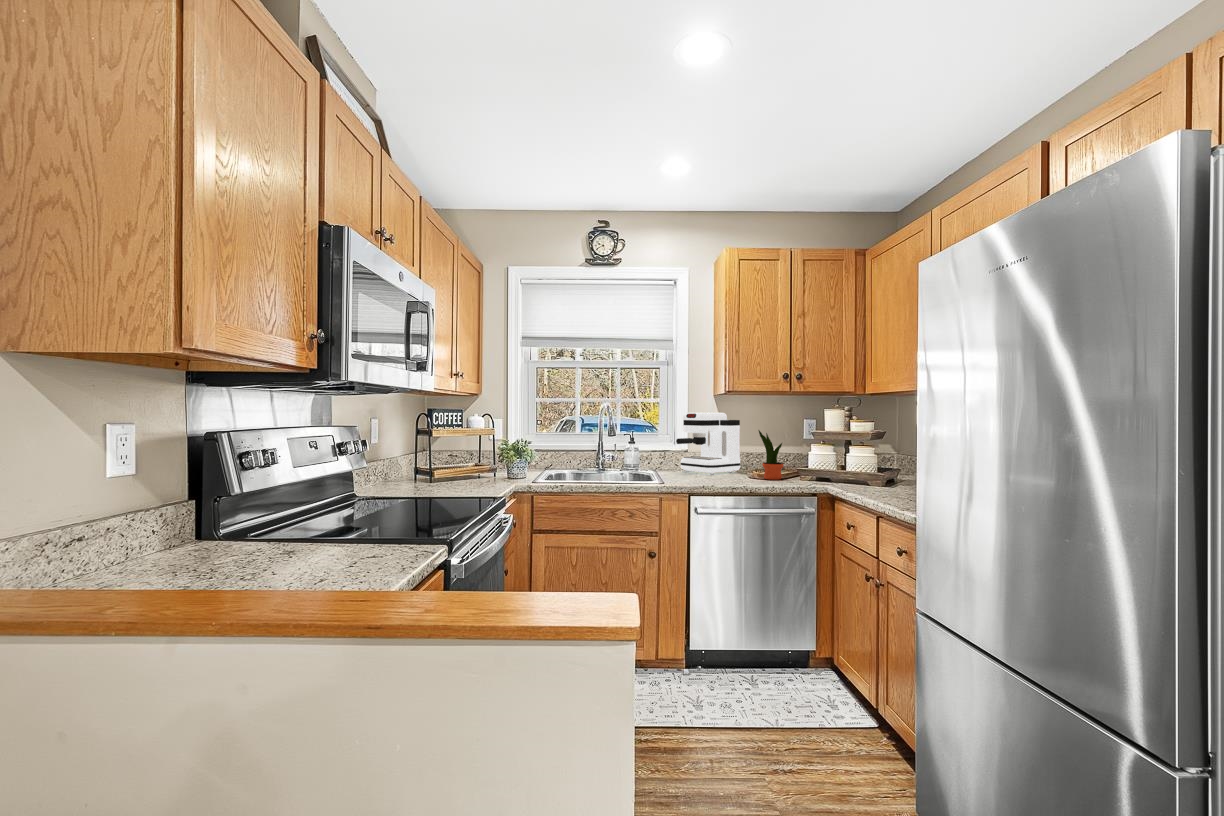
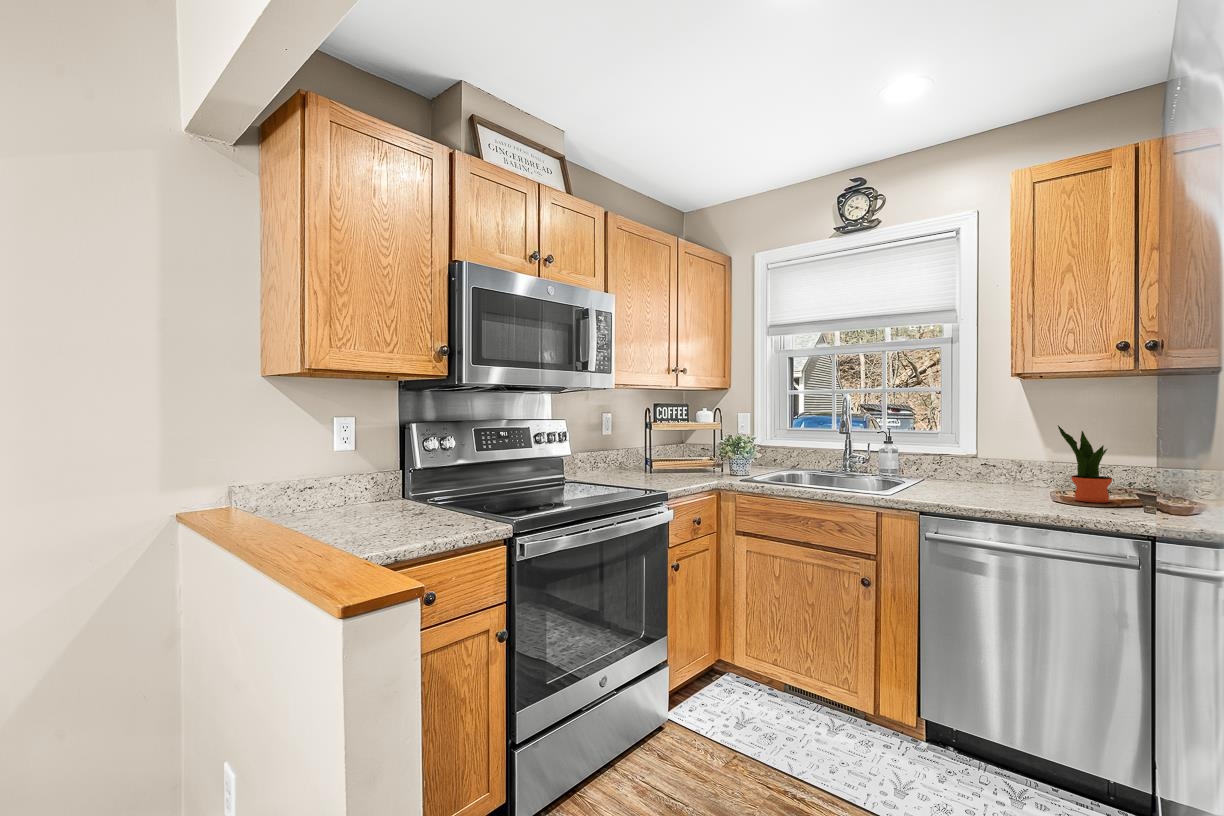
coffee maker: present [676,413,740,474] -> none [945,403,1057,488]

